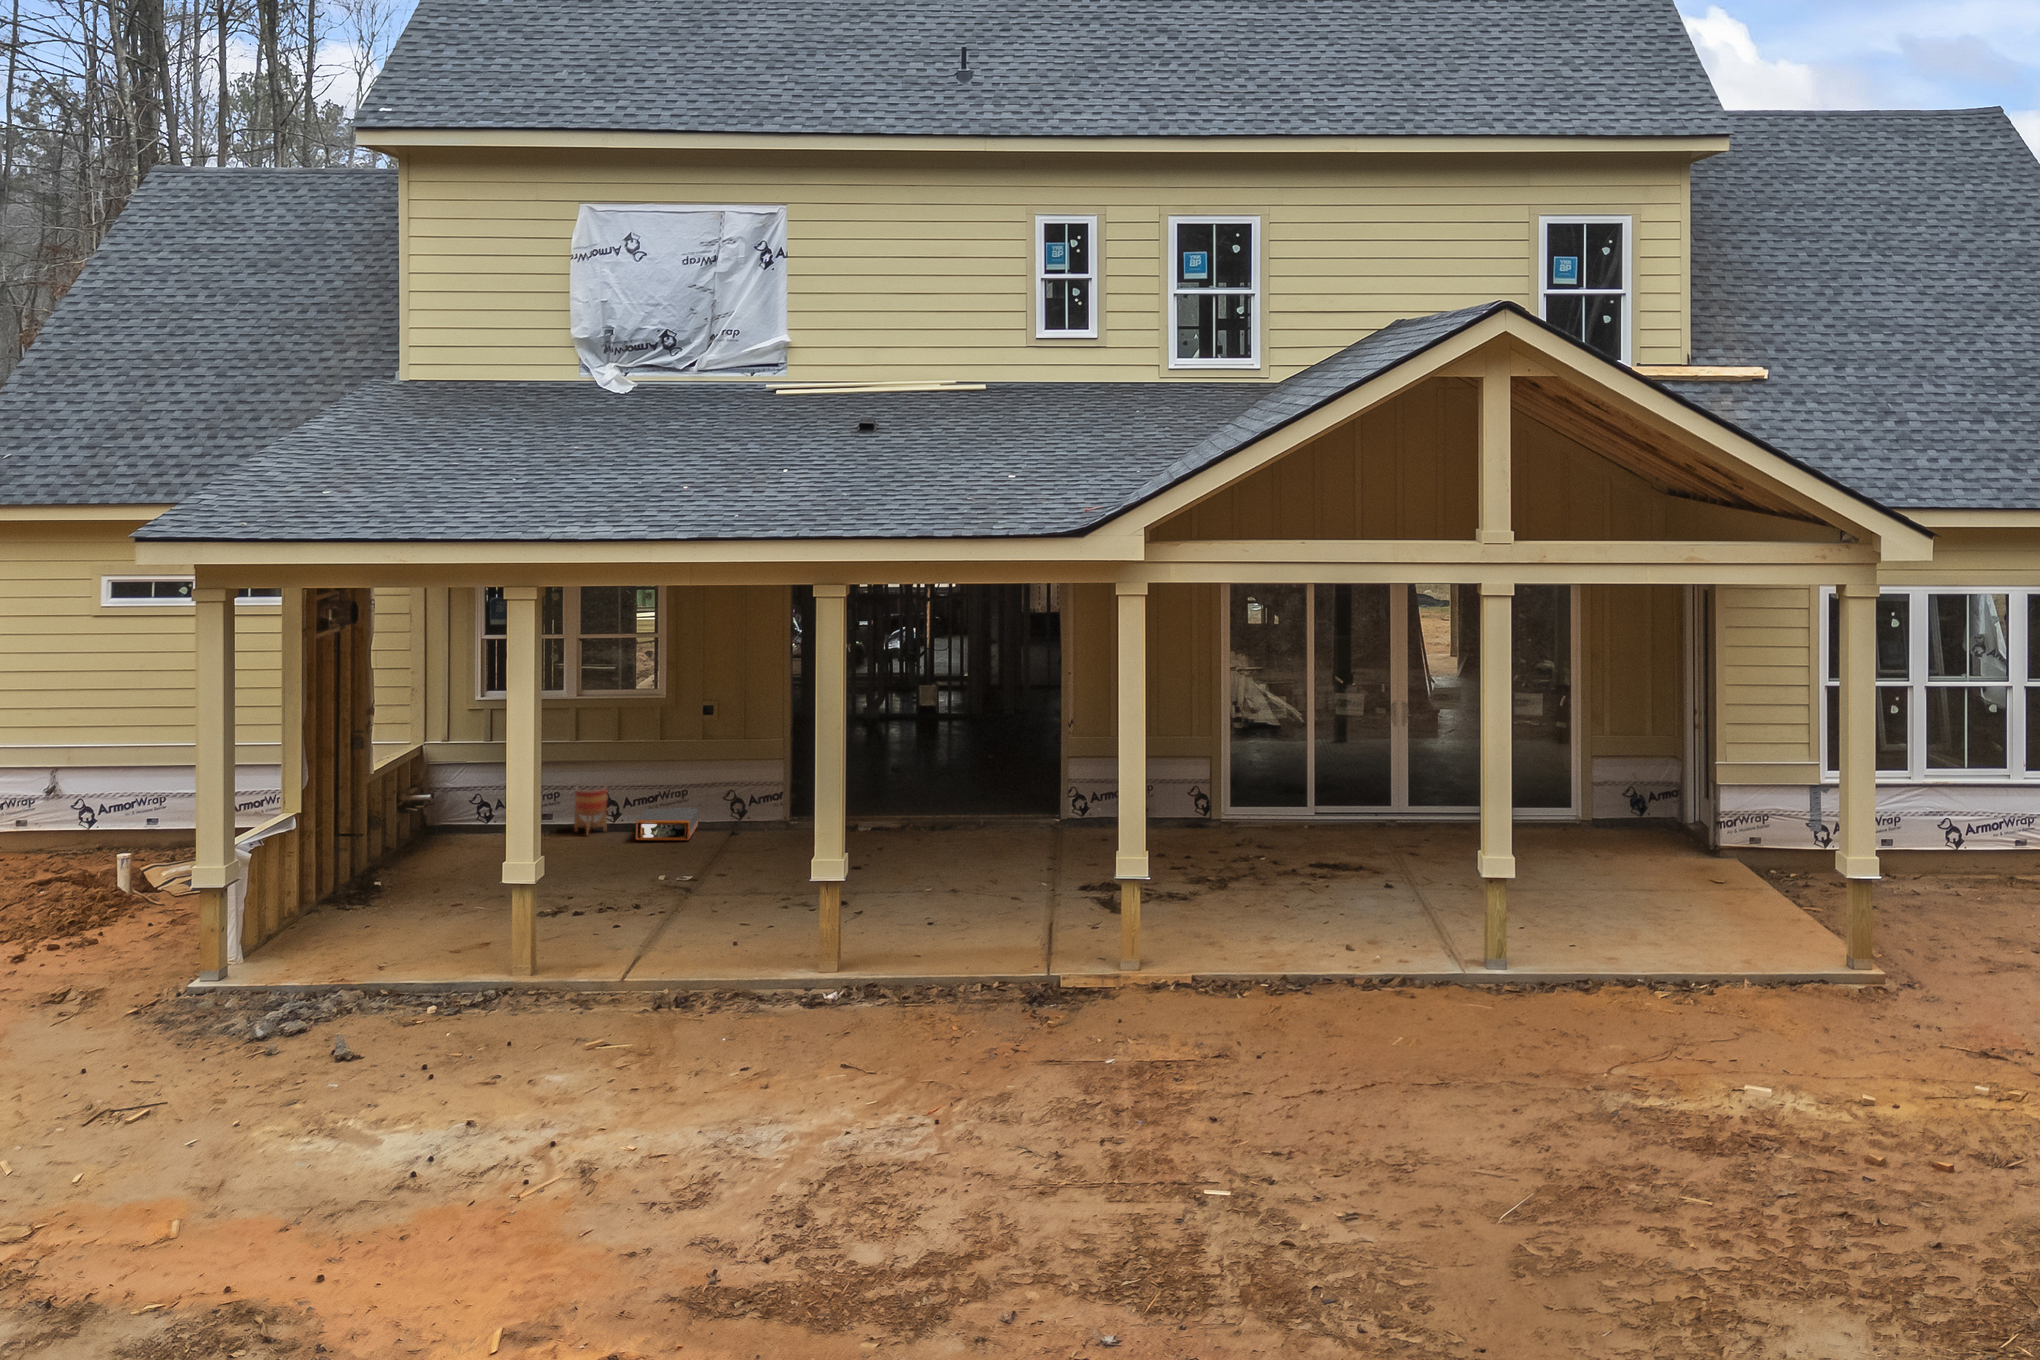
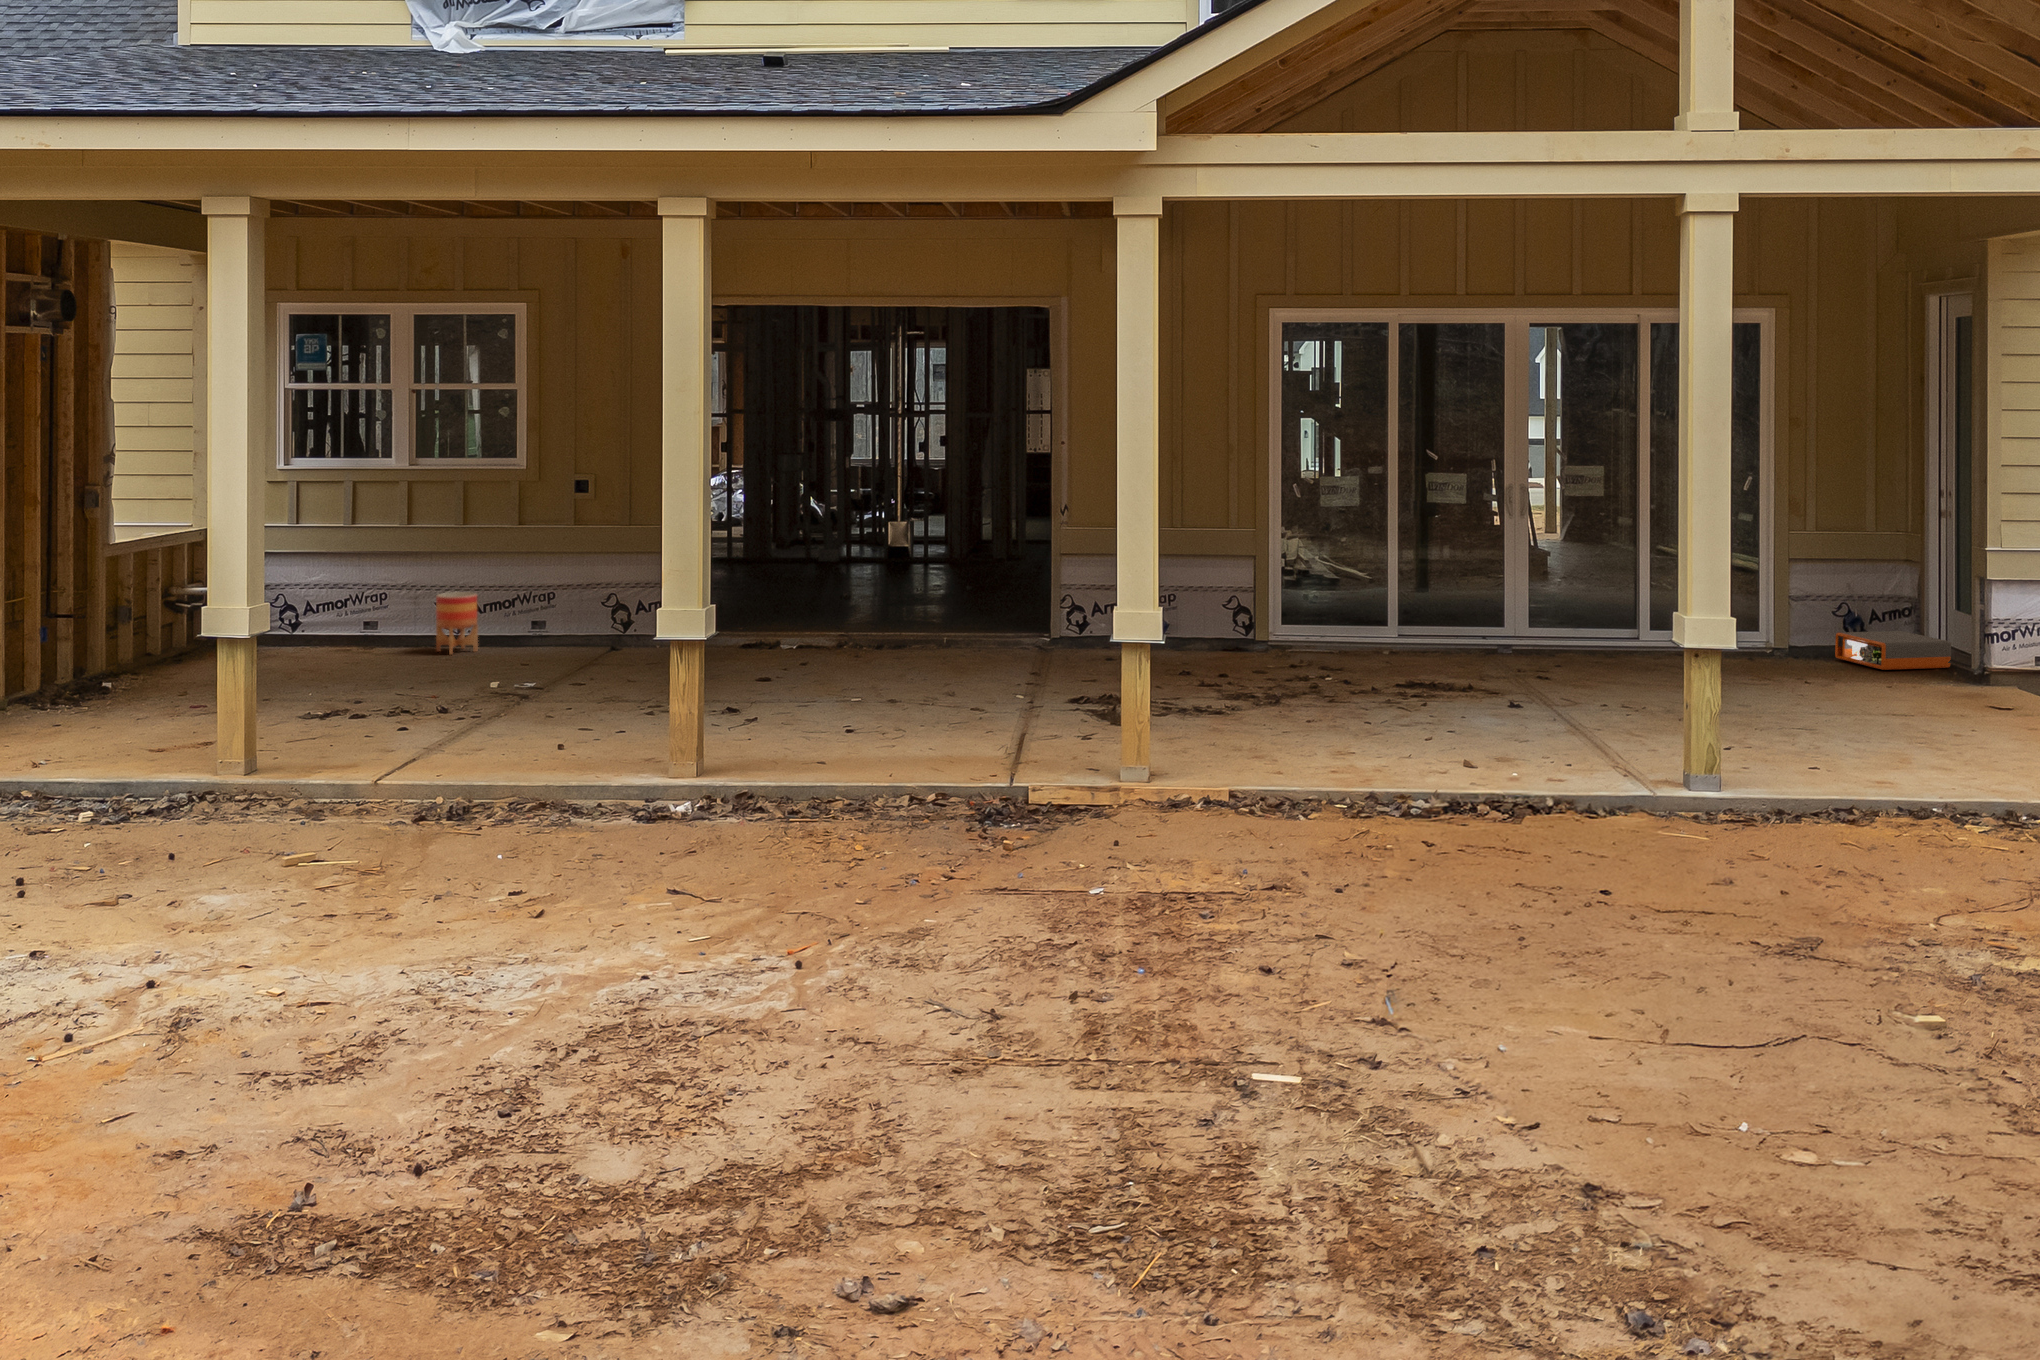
storage box: present [636,807,698,840] -> present [1835,631,1951,670]

